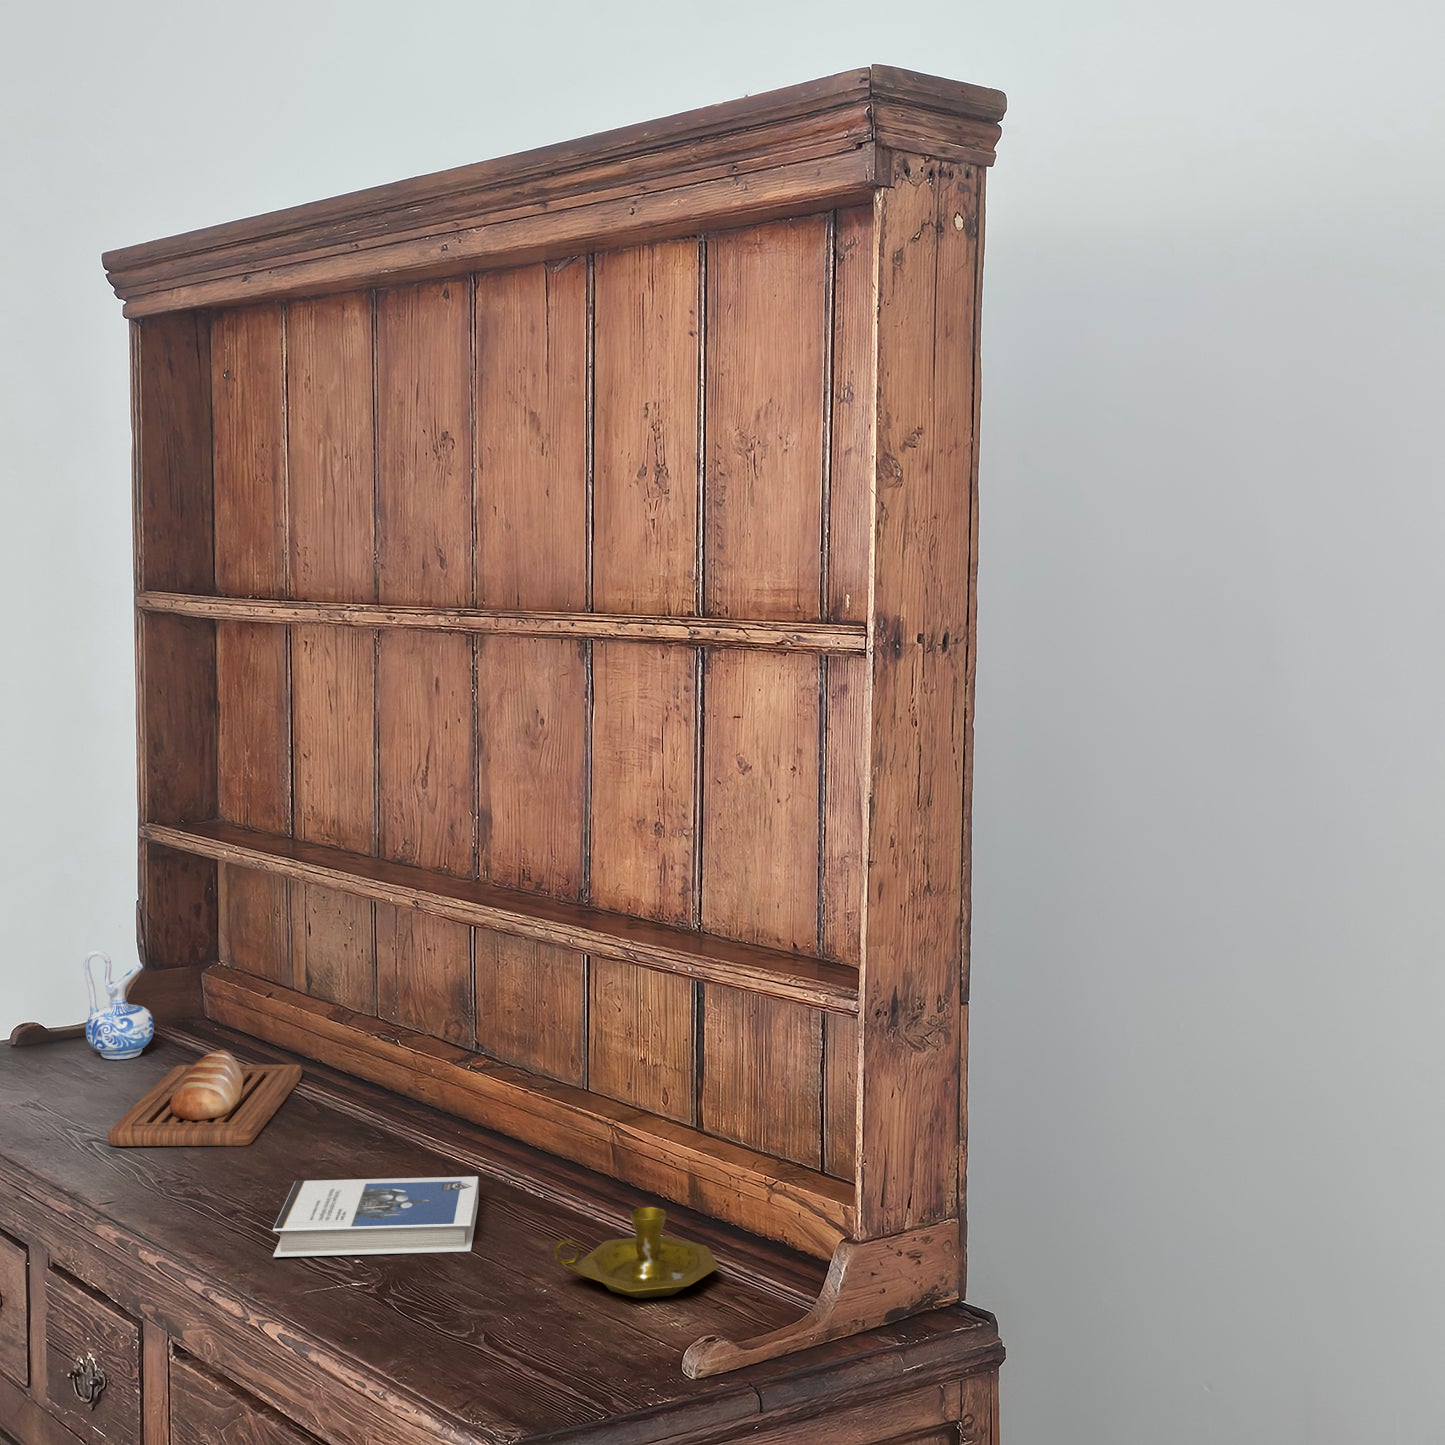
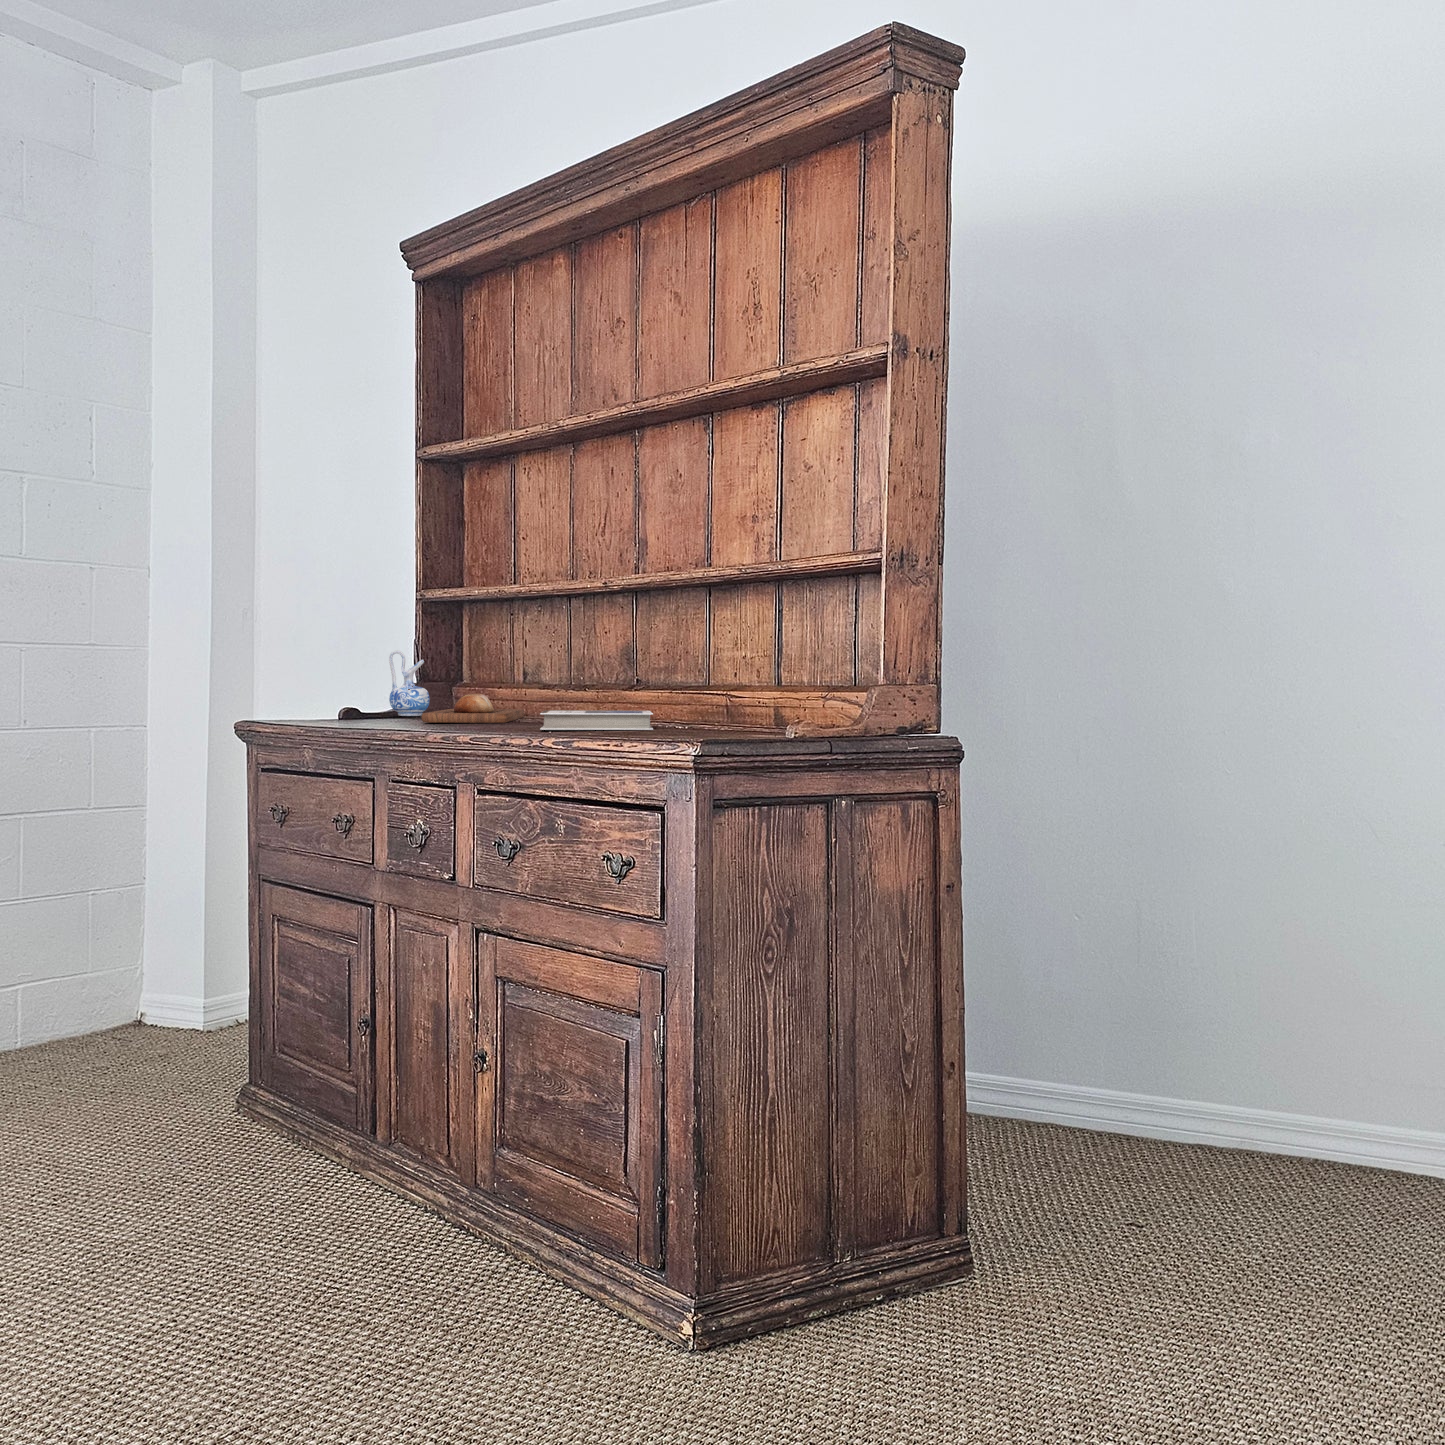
candlestick: present [554,1207,719,1298] -> none [707,690,801,732]

